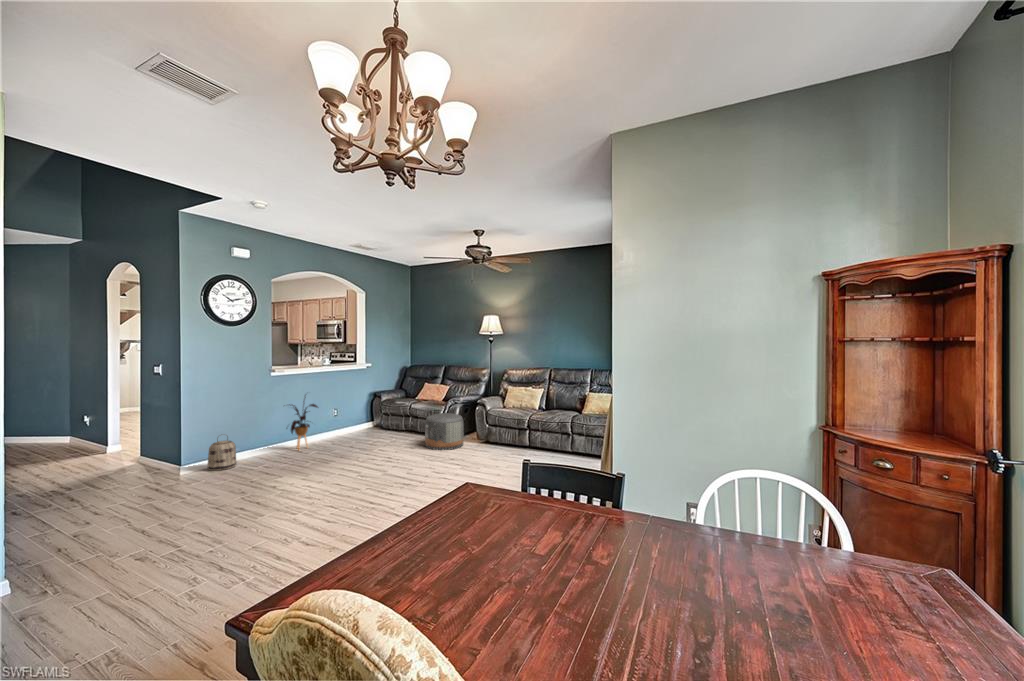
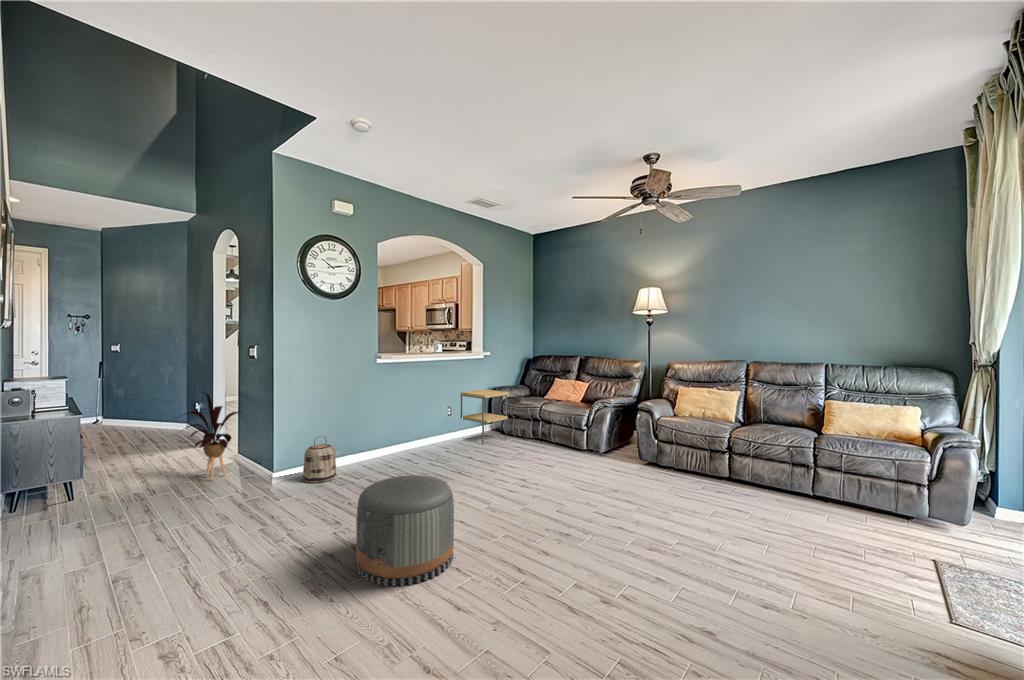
side table: none [345,393,385,436] -> present [461,389,509,444]
house plant: present [291,397,318,449] -> present [182,393,240,480]
pouf: present [425,413,464,450] -> present [356,475,454,586]

